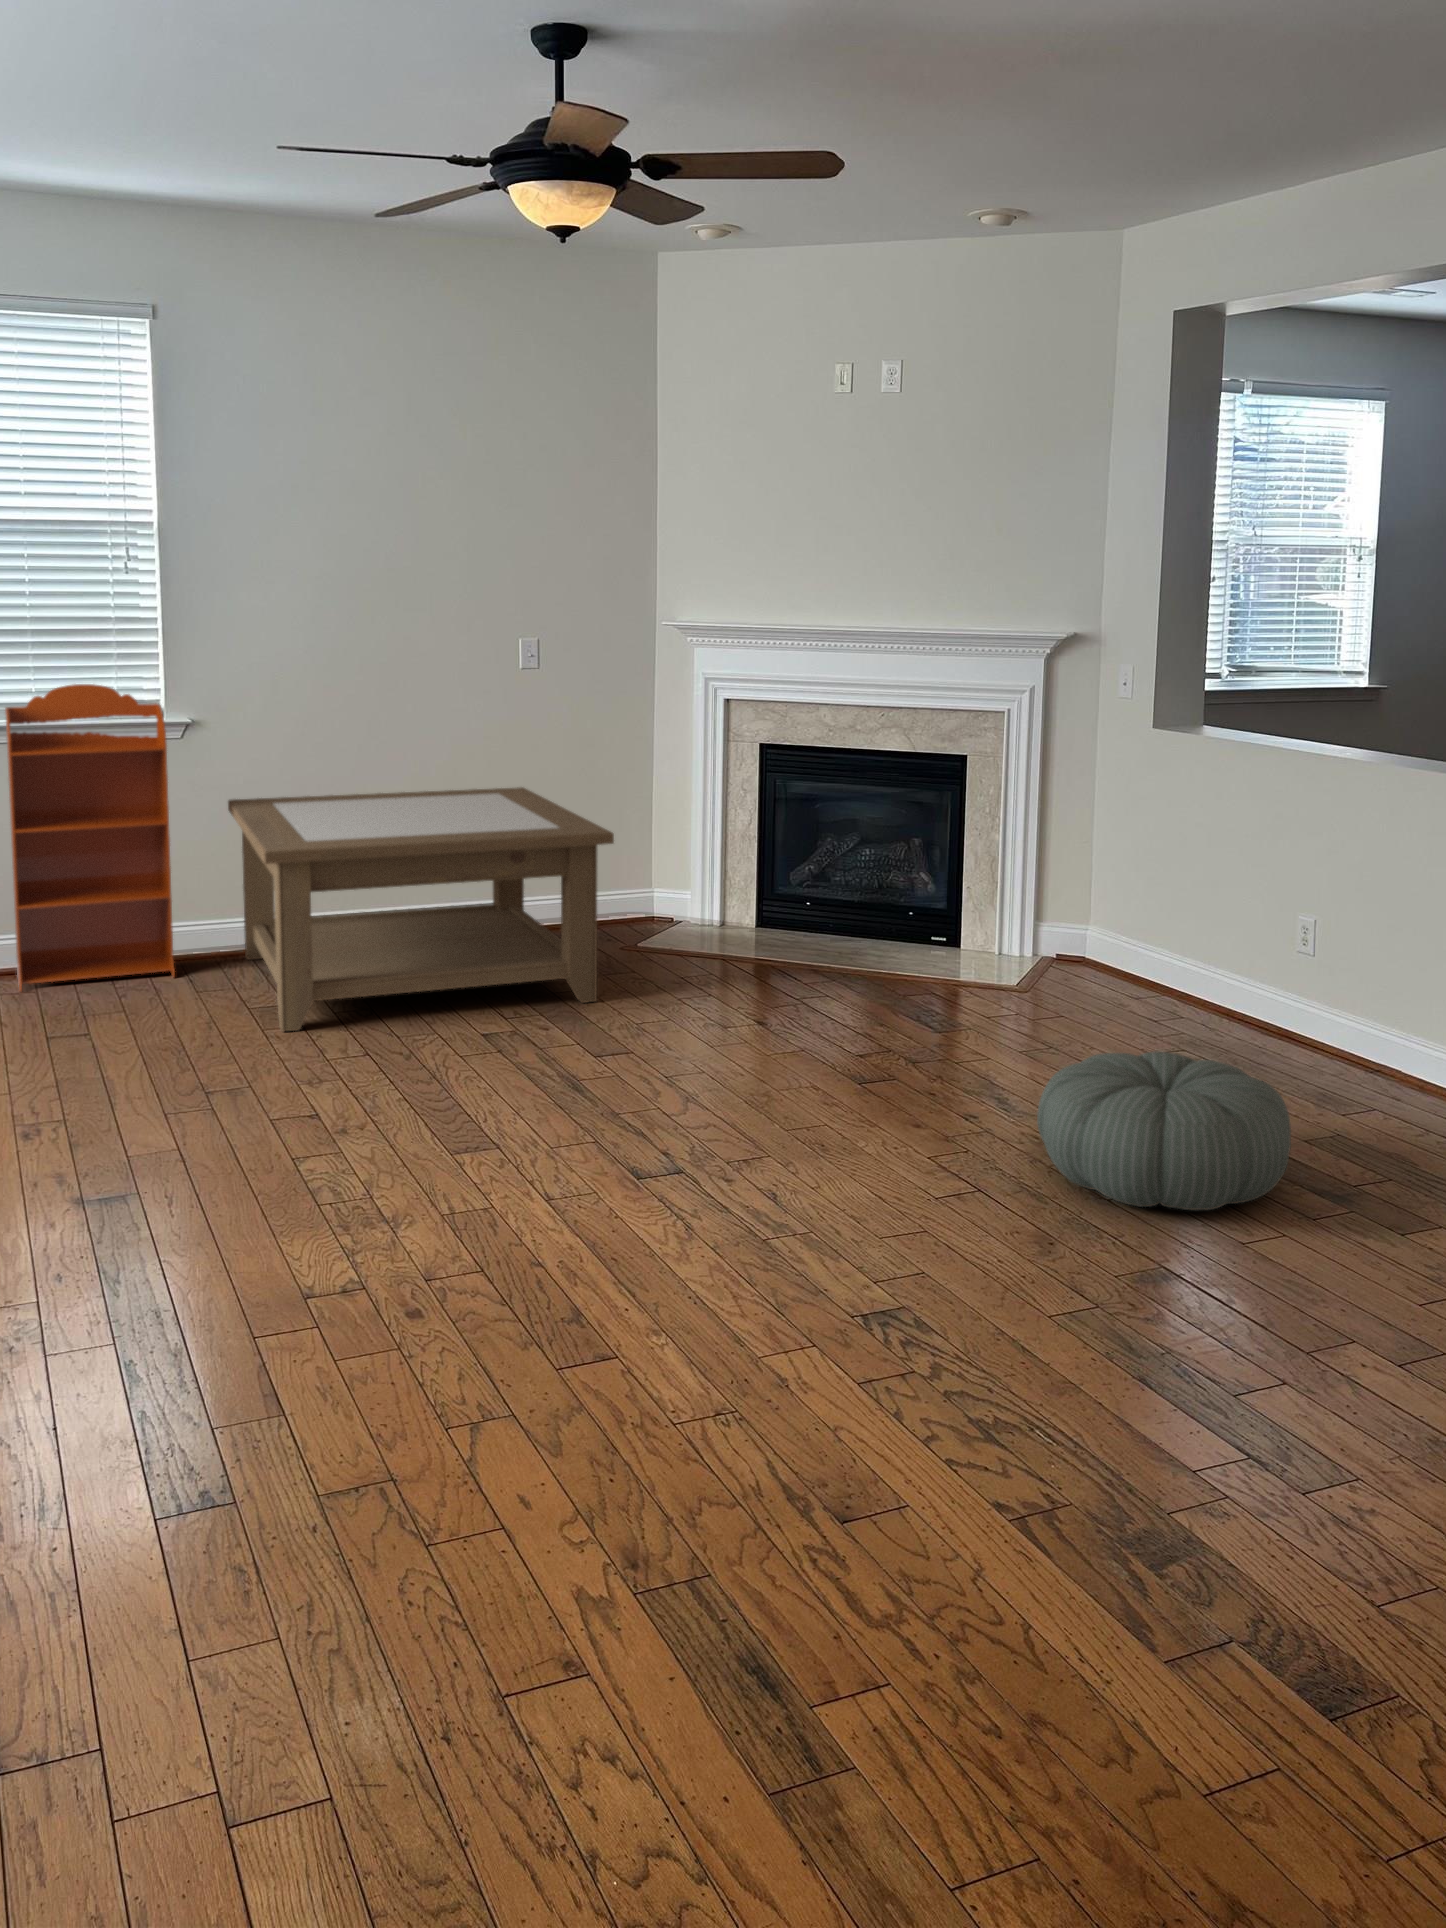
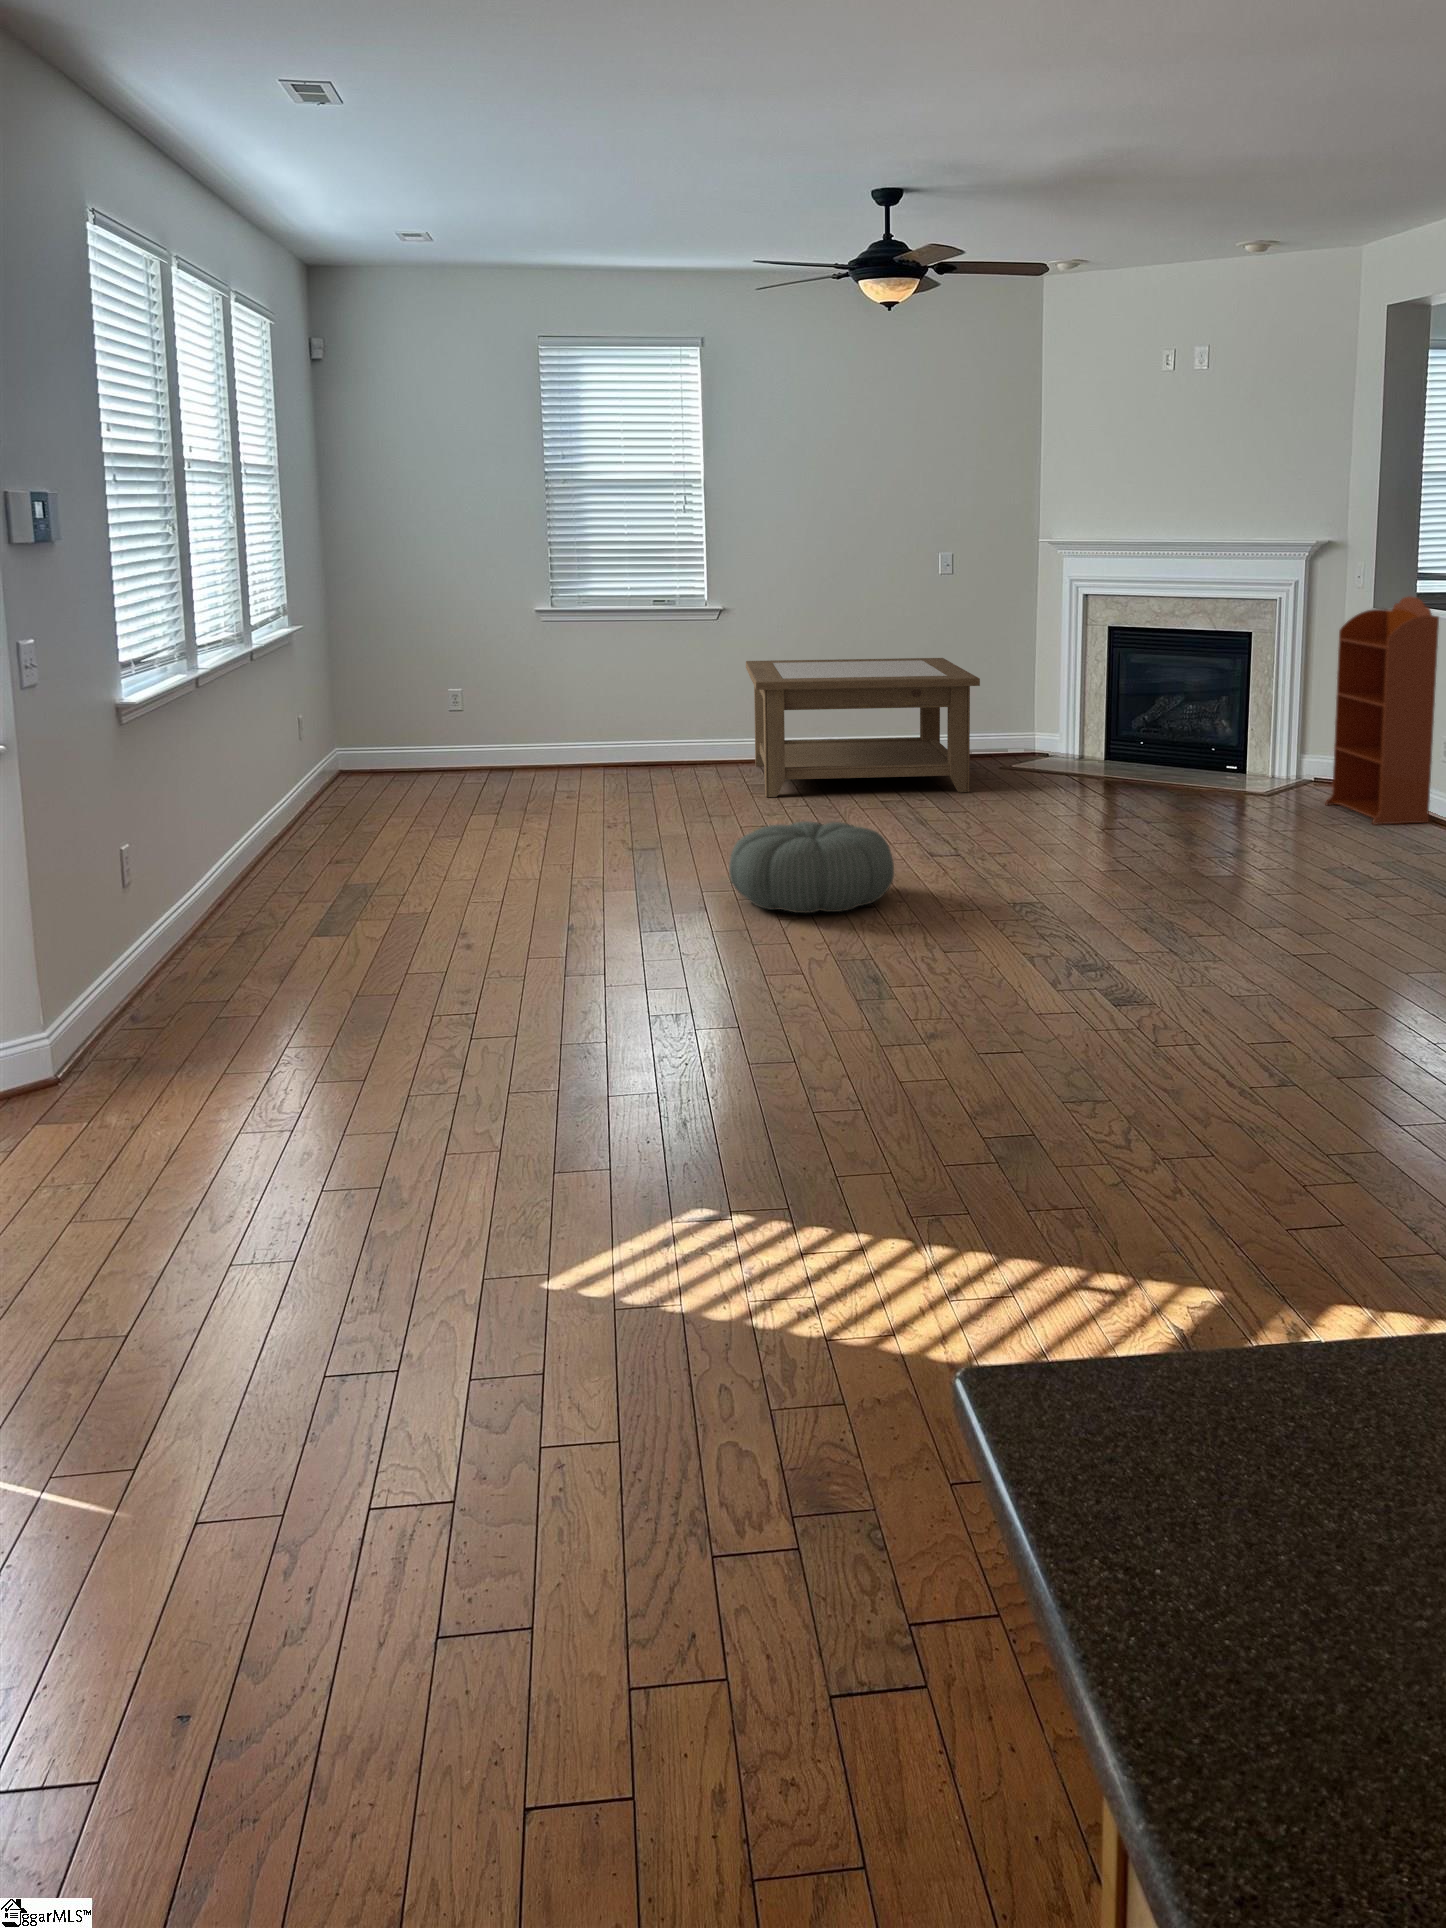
bookcase: present [5,684,175,991] -> present [1325,596,1439,824]
pouf: present [1037,1052,1291,1210] -> present [729,821,894,913]

